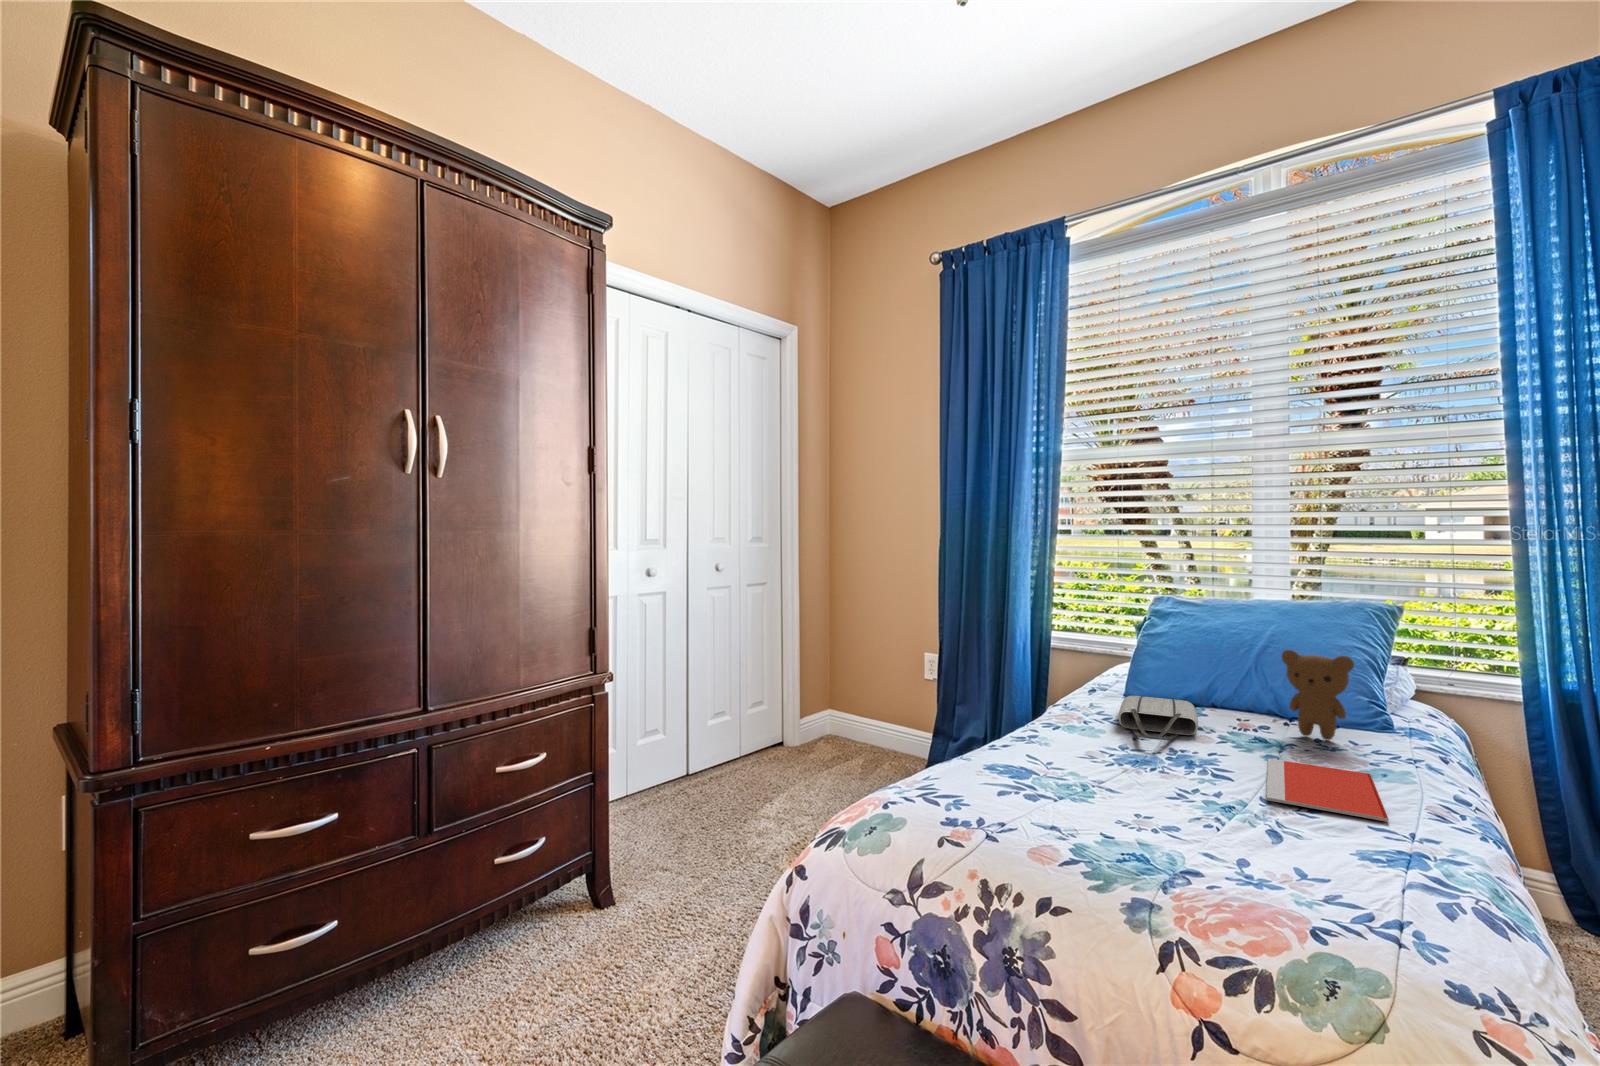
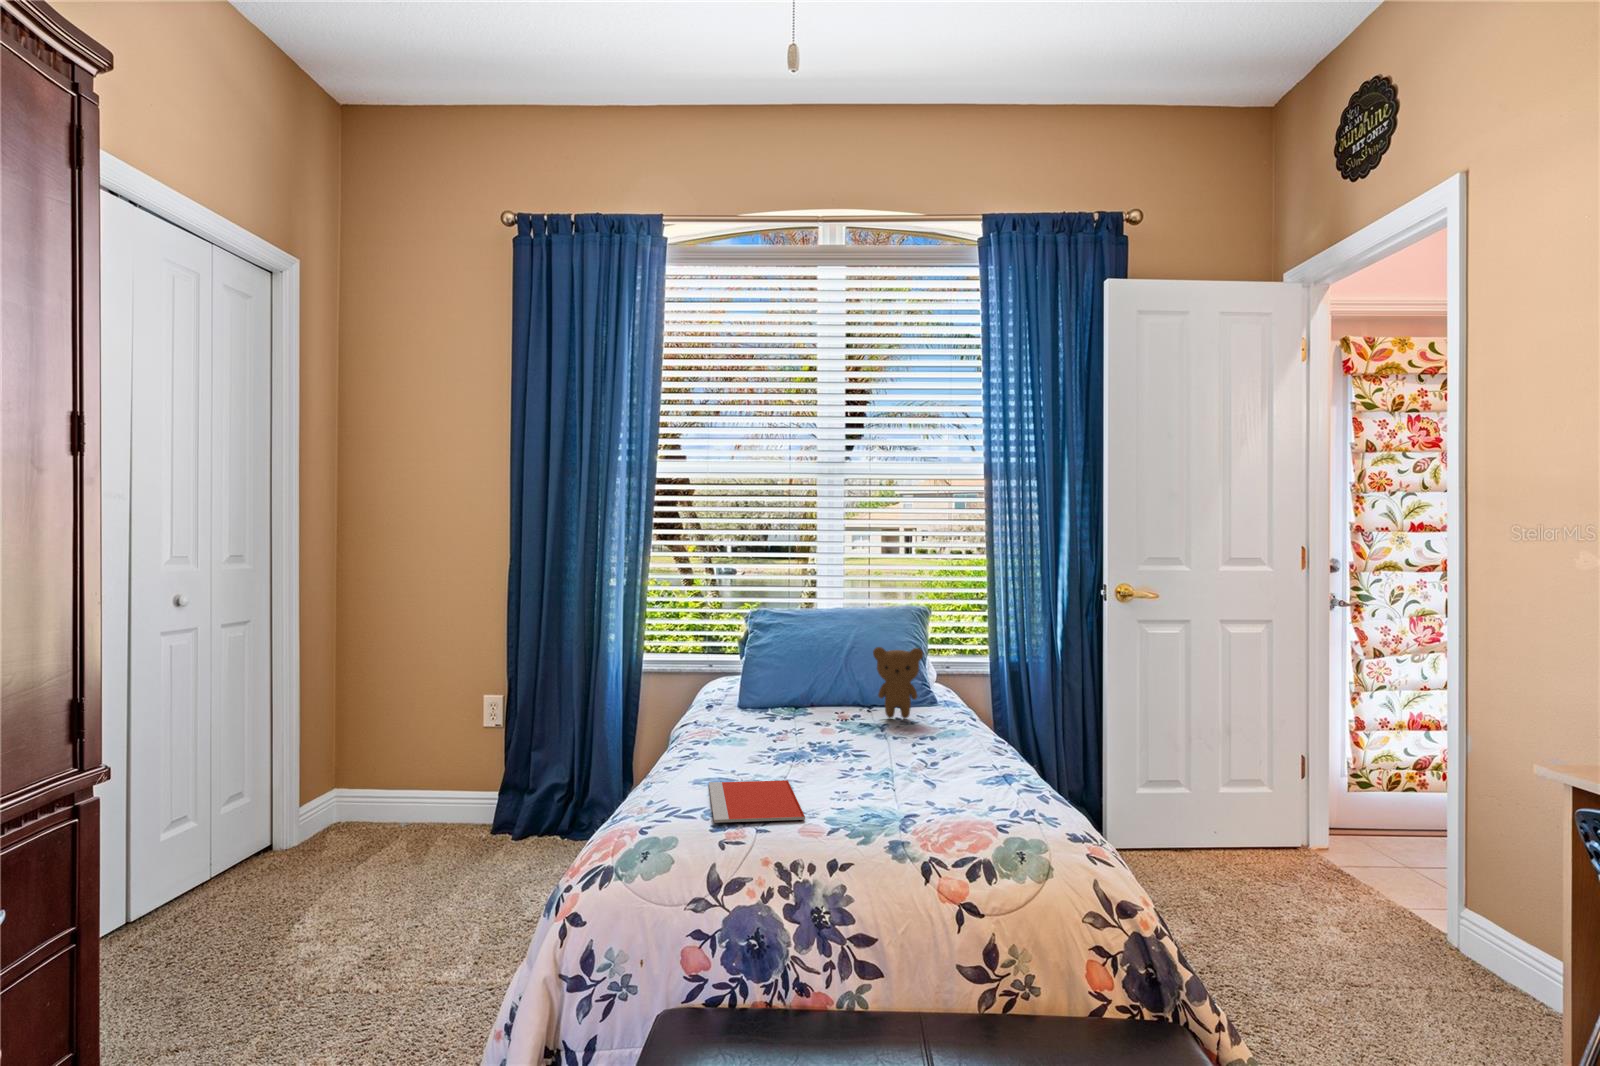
tote bag: present [1119,696,1198,740] -> none [746,703,823,737]
notebook: present [1267,759,1389,822] -> present [709,780,805,823]

